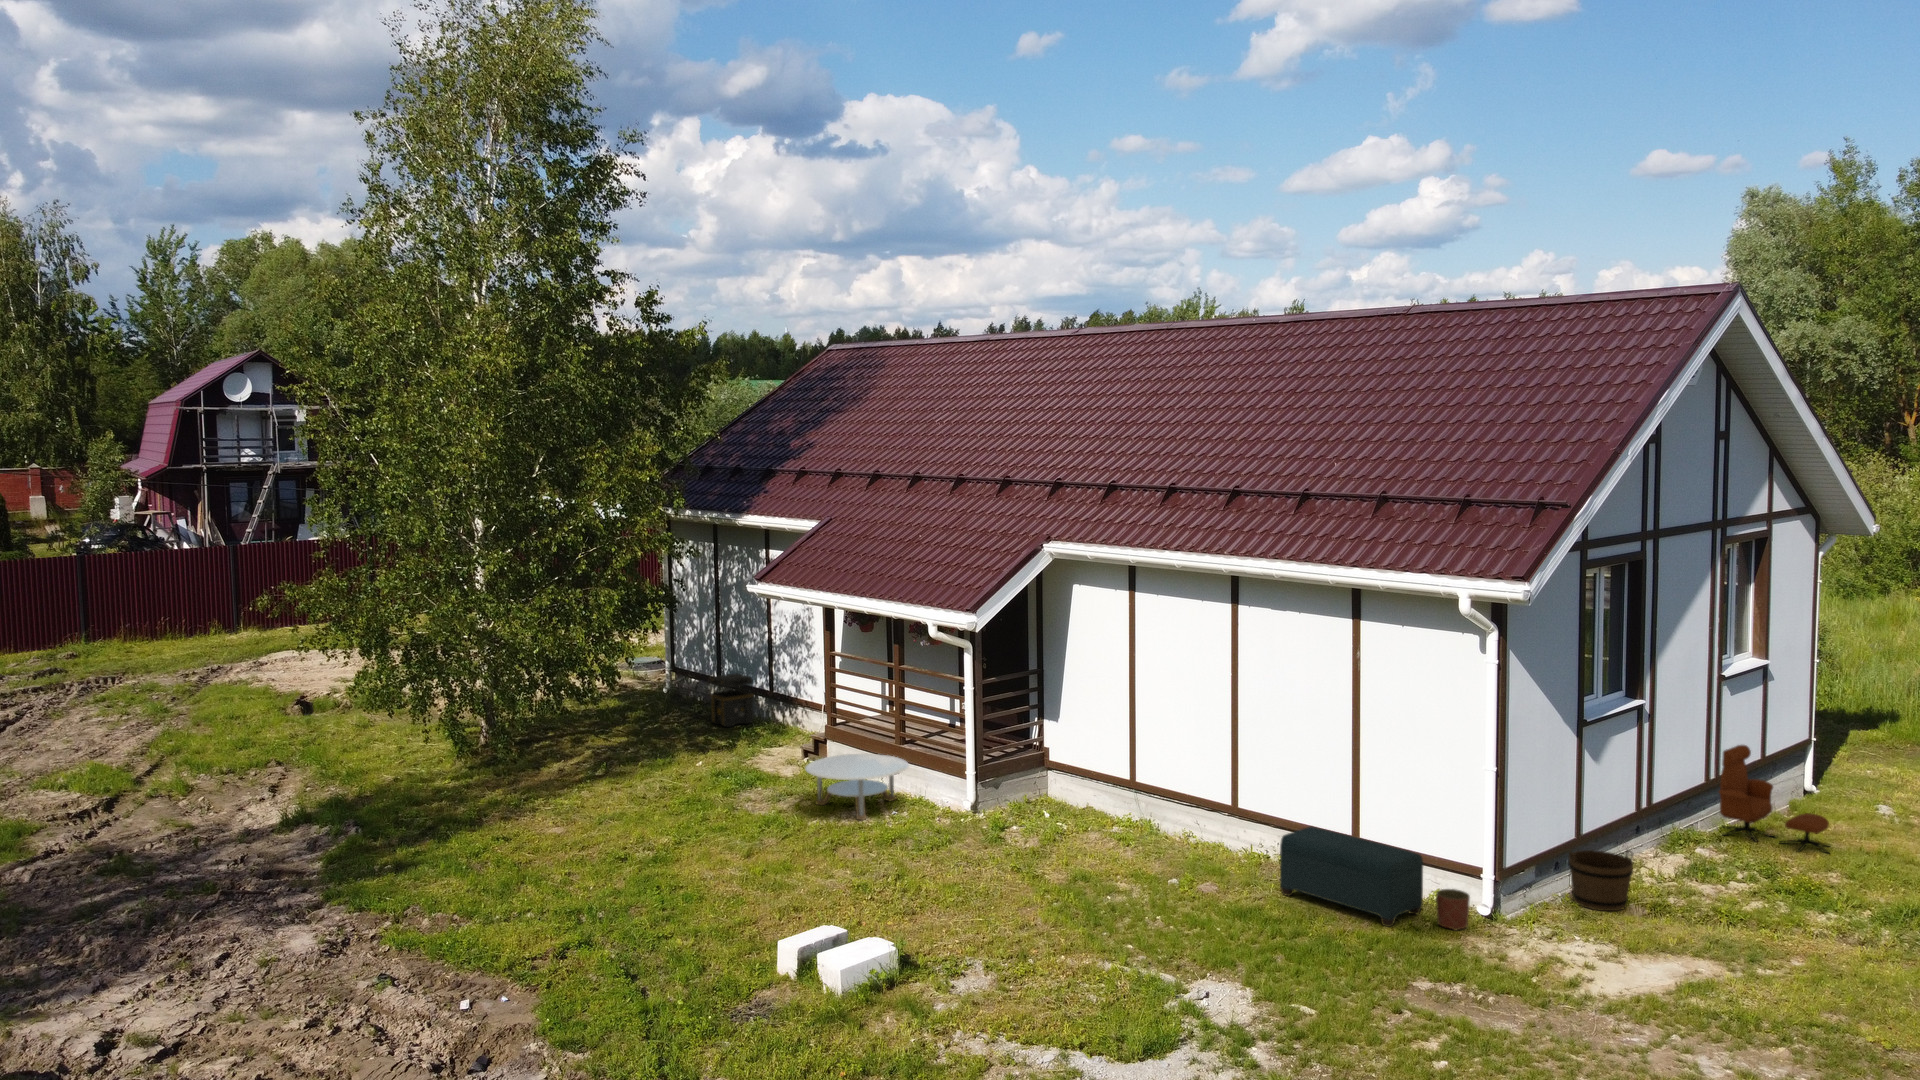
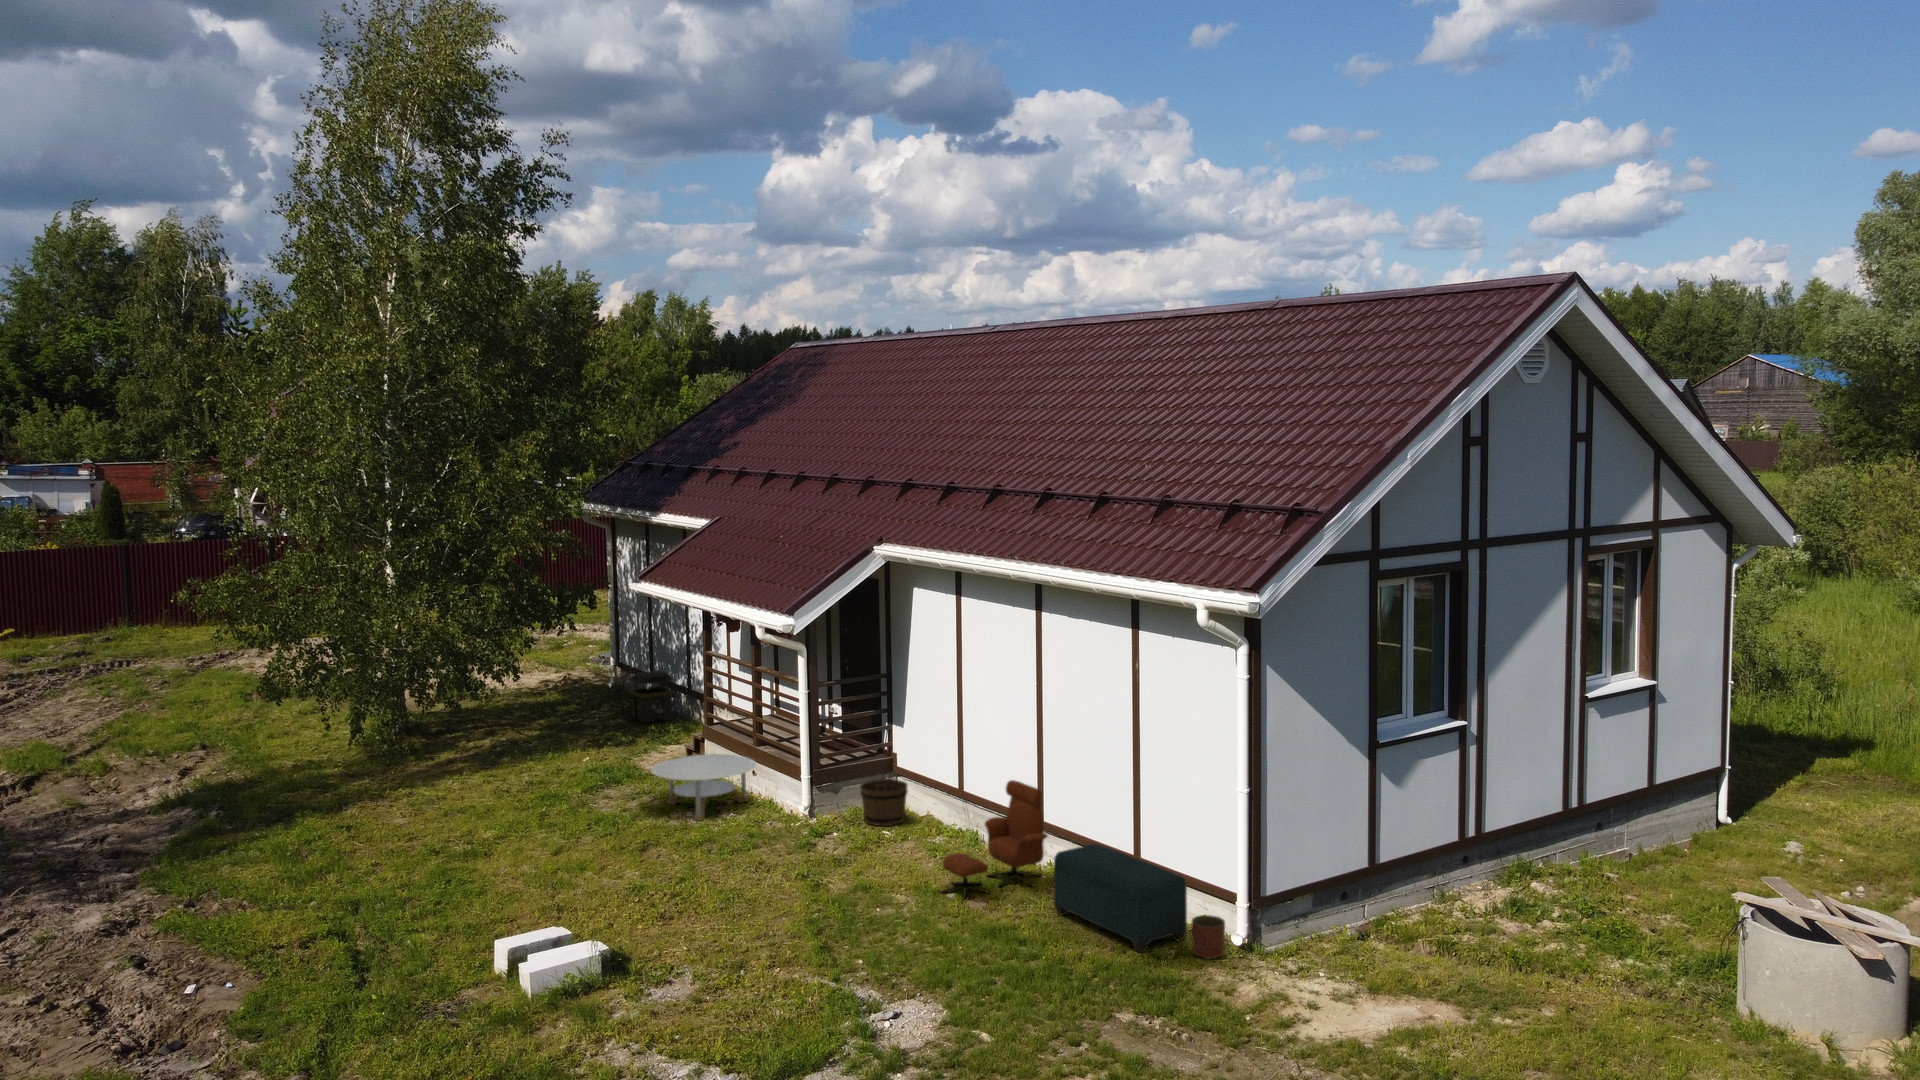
lounge chair: present [1719,745,1830,853] -> present [941,780,1047,899]
bucket: present [1569,850,1633,911] -> present [860,774,908,826]

